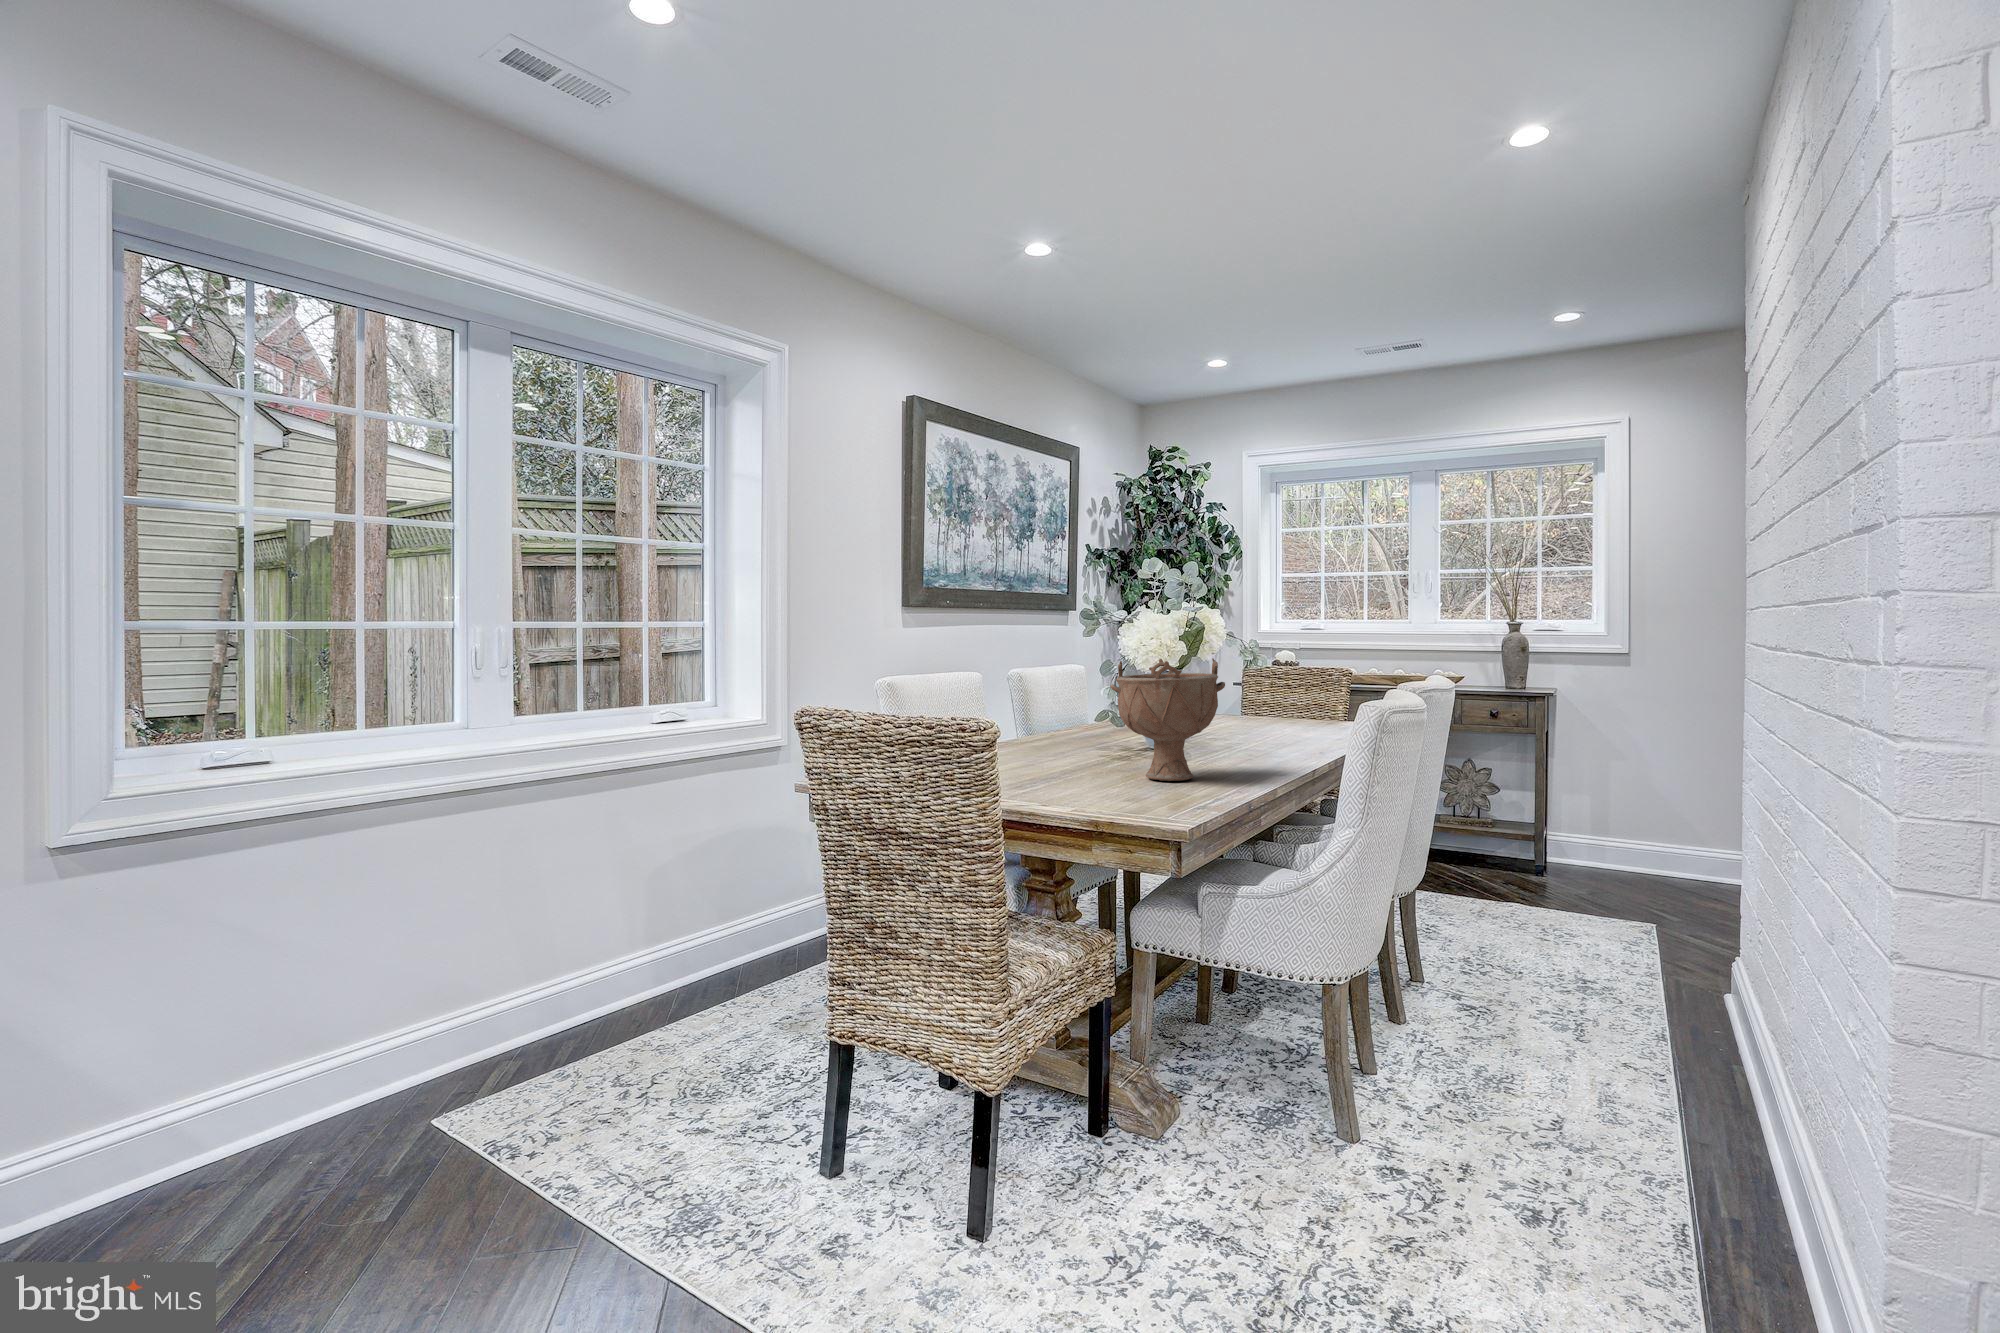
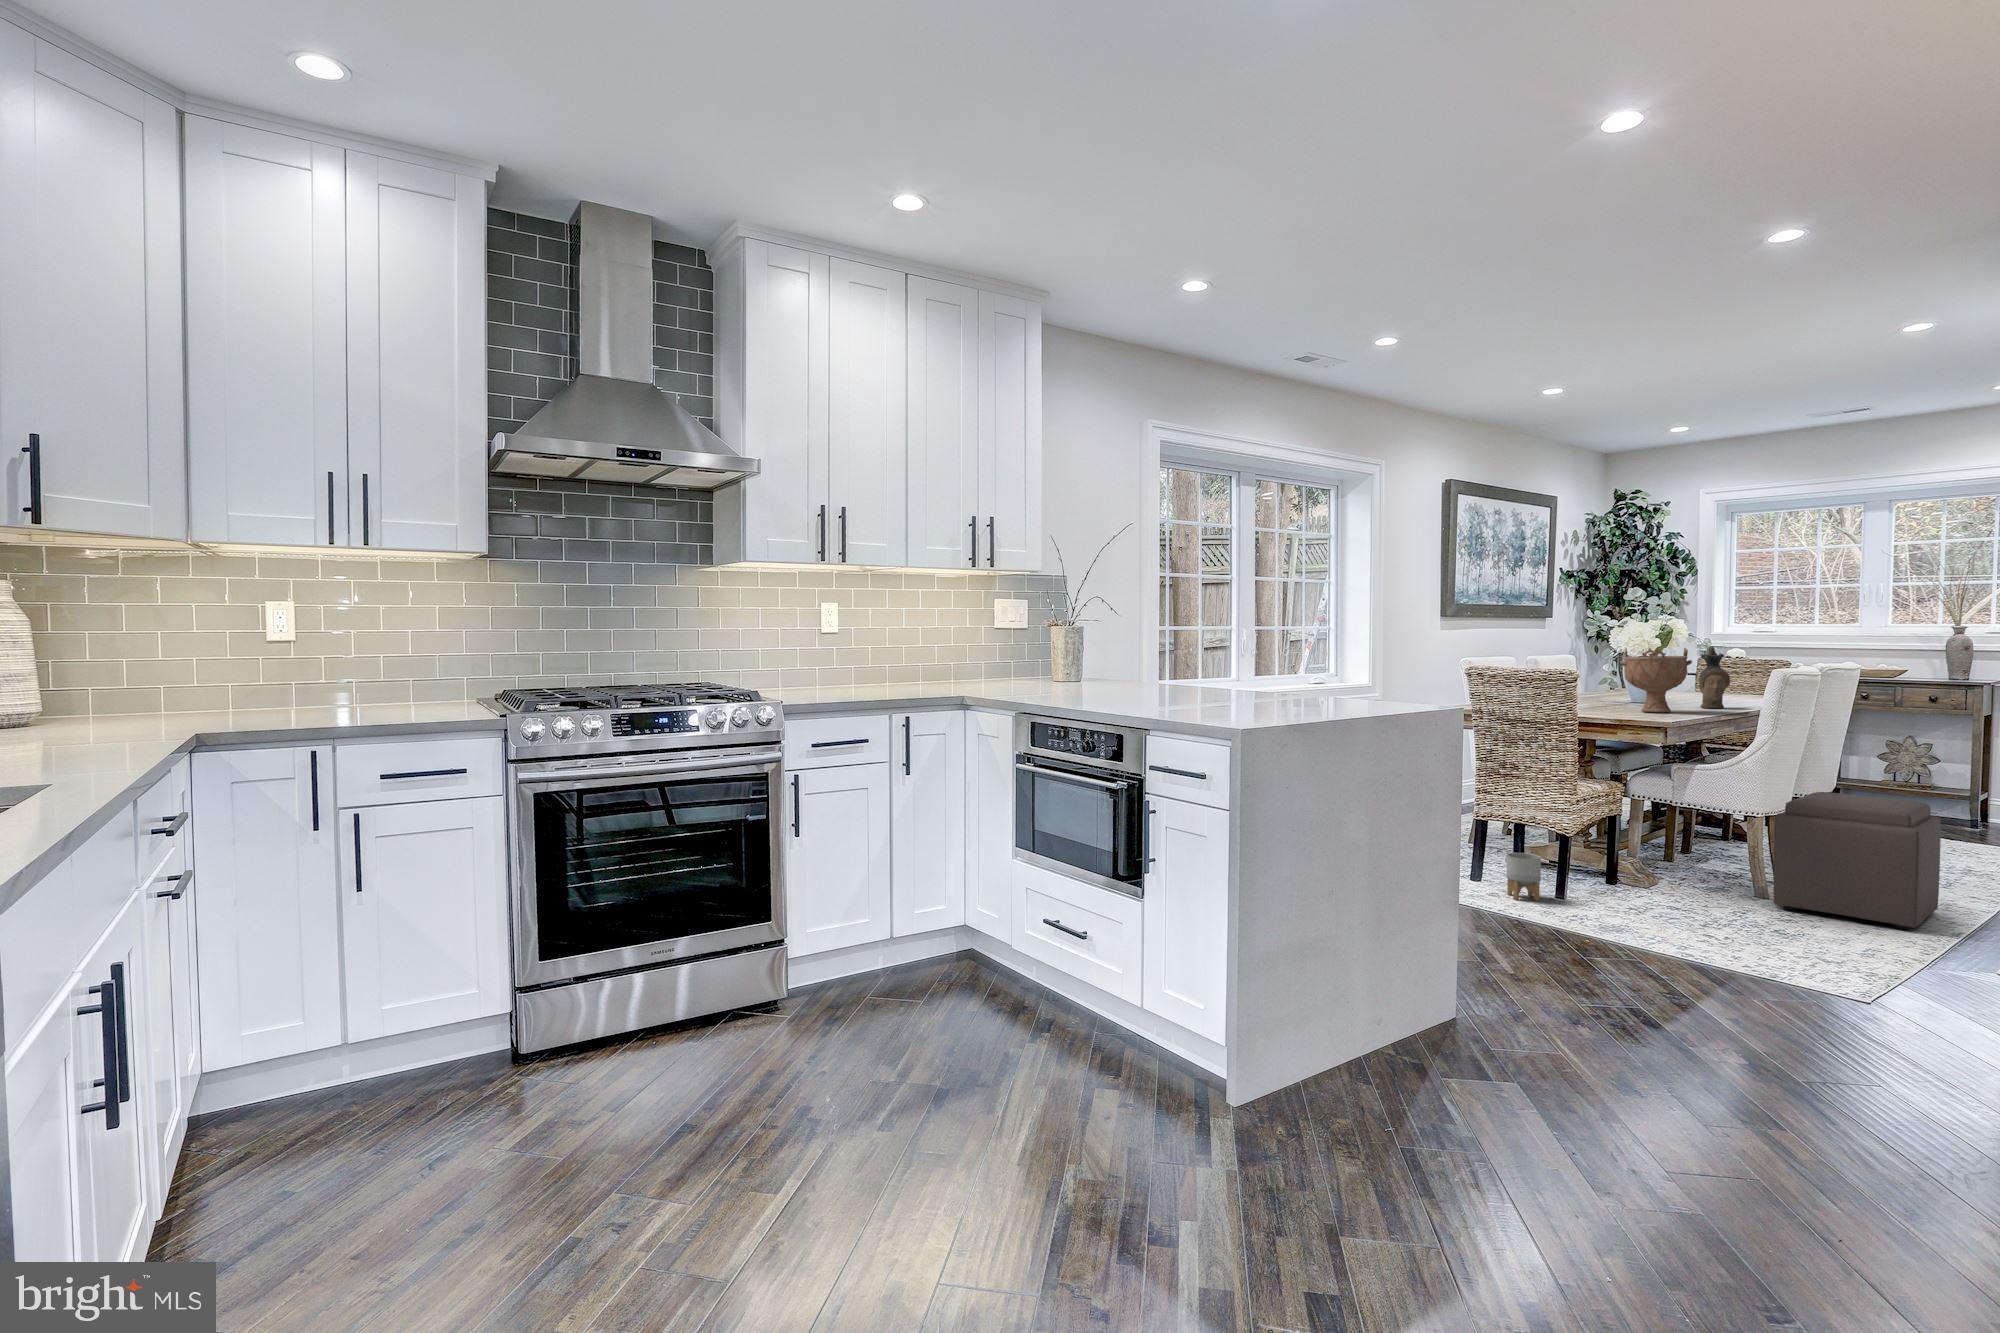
ceramic pitcher: none [1238,654,1284,760] -> present [1699,646,1730,708]
ottoman: none [1369,932,1639,1268] -> present [1773,792,1941,929]
planter: none [852,1136,923,1270] -> present [1507,853,1541,901]

